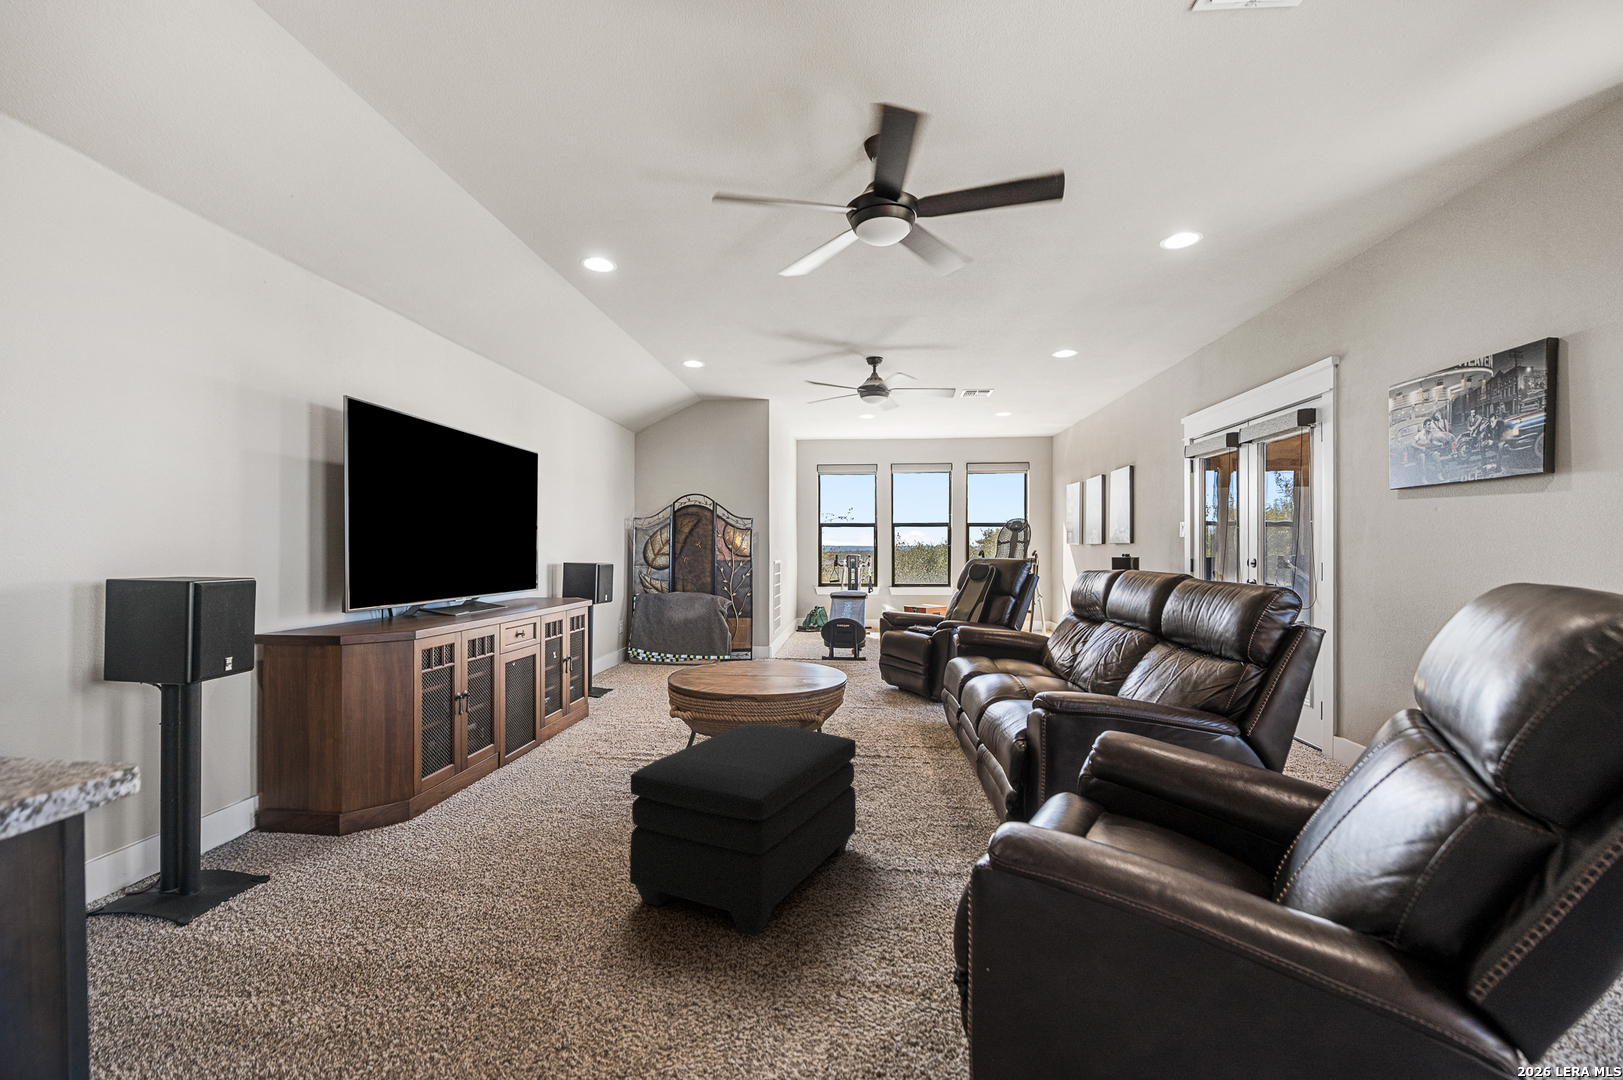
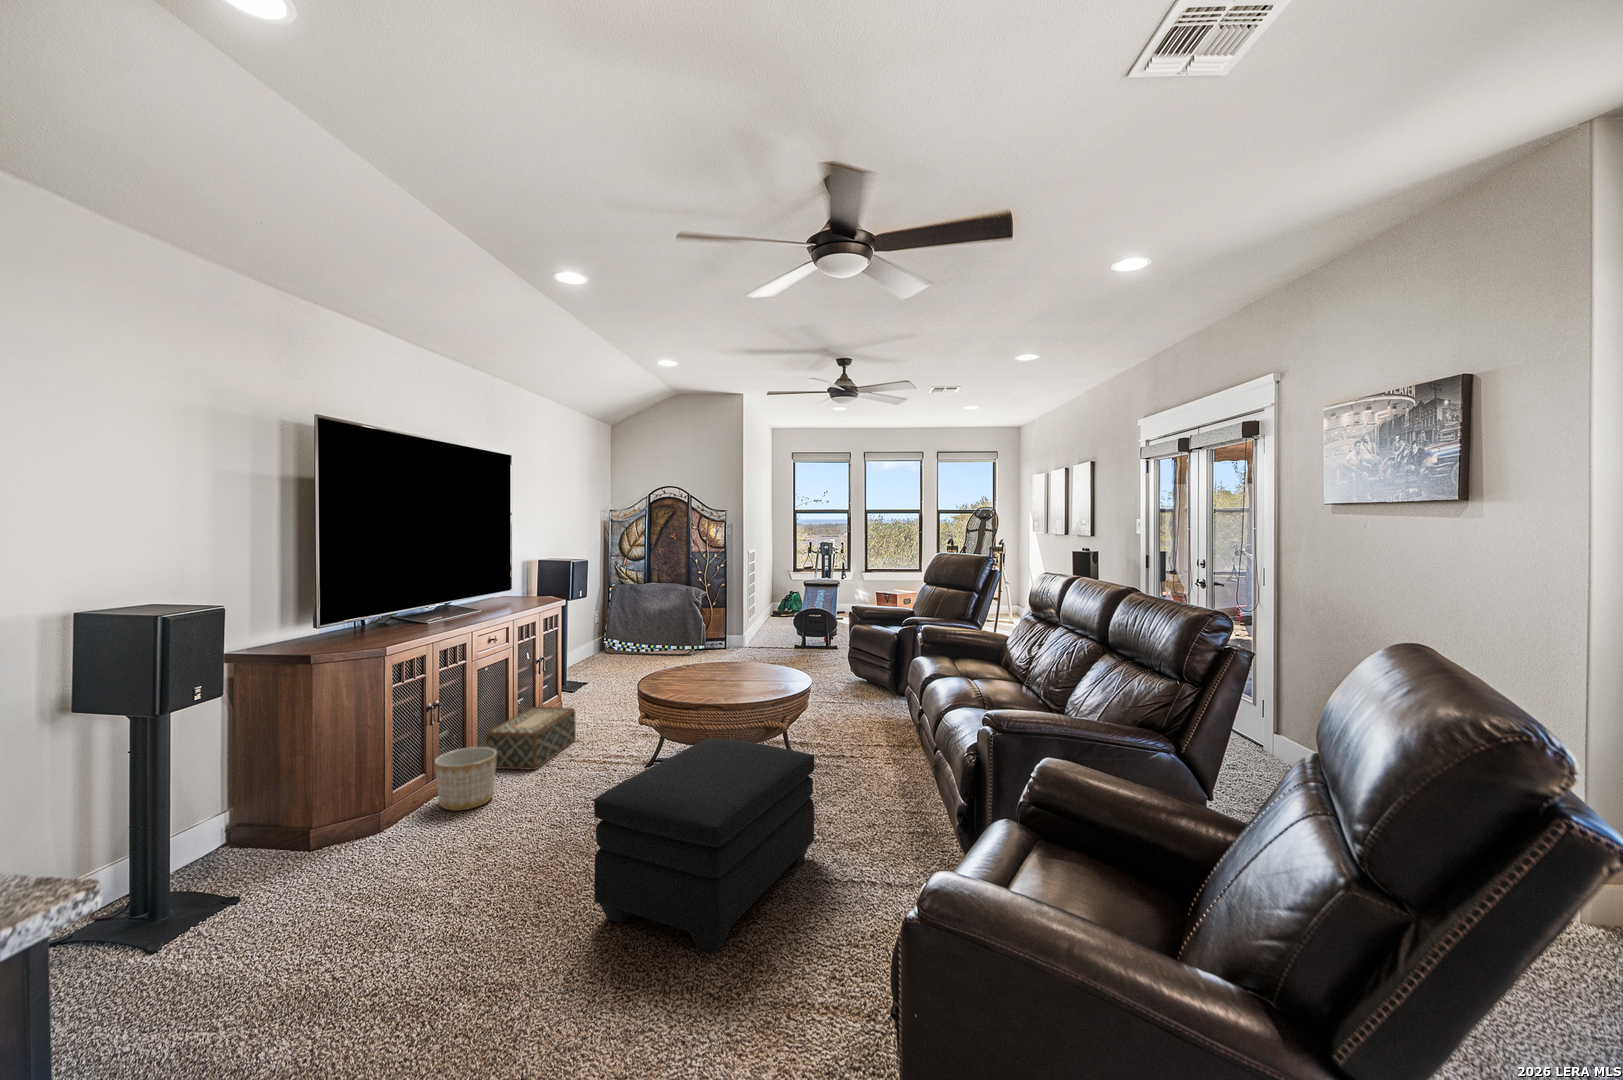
woven basket: none [510,706,601,767] -> present [485,707,576,770]
planter: none [461,739,524,802] -> present [435,747,497,811]

